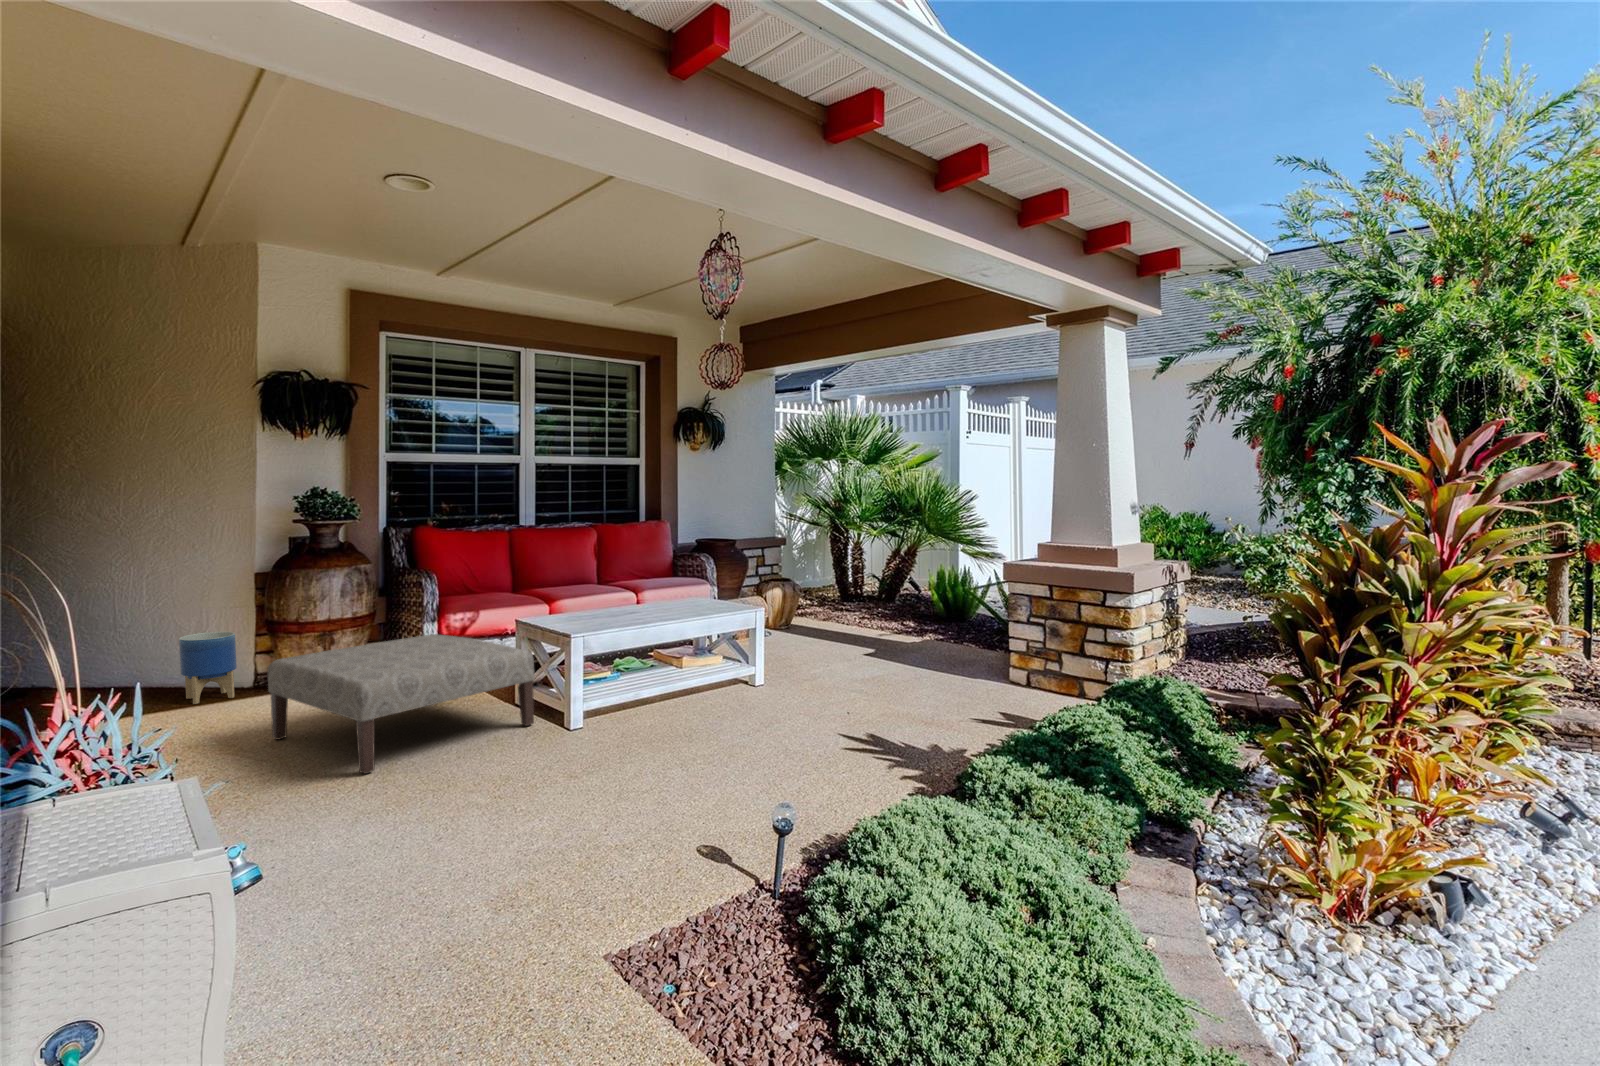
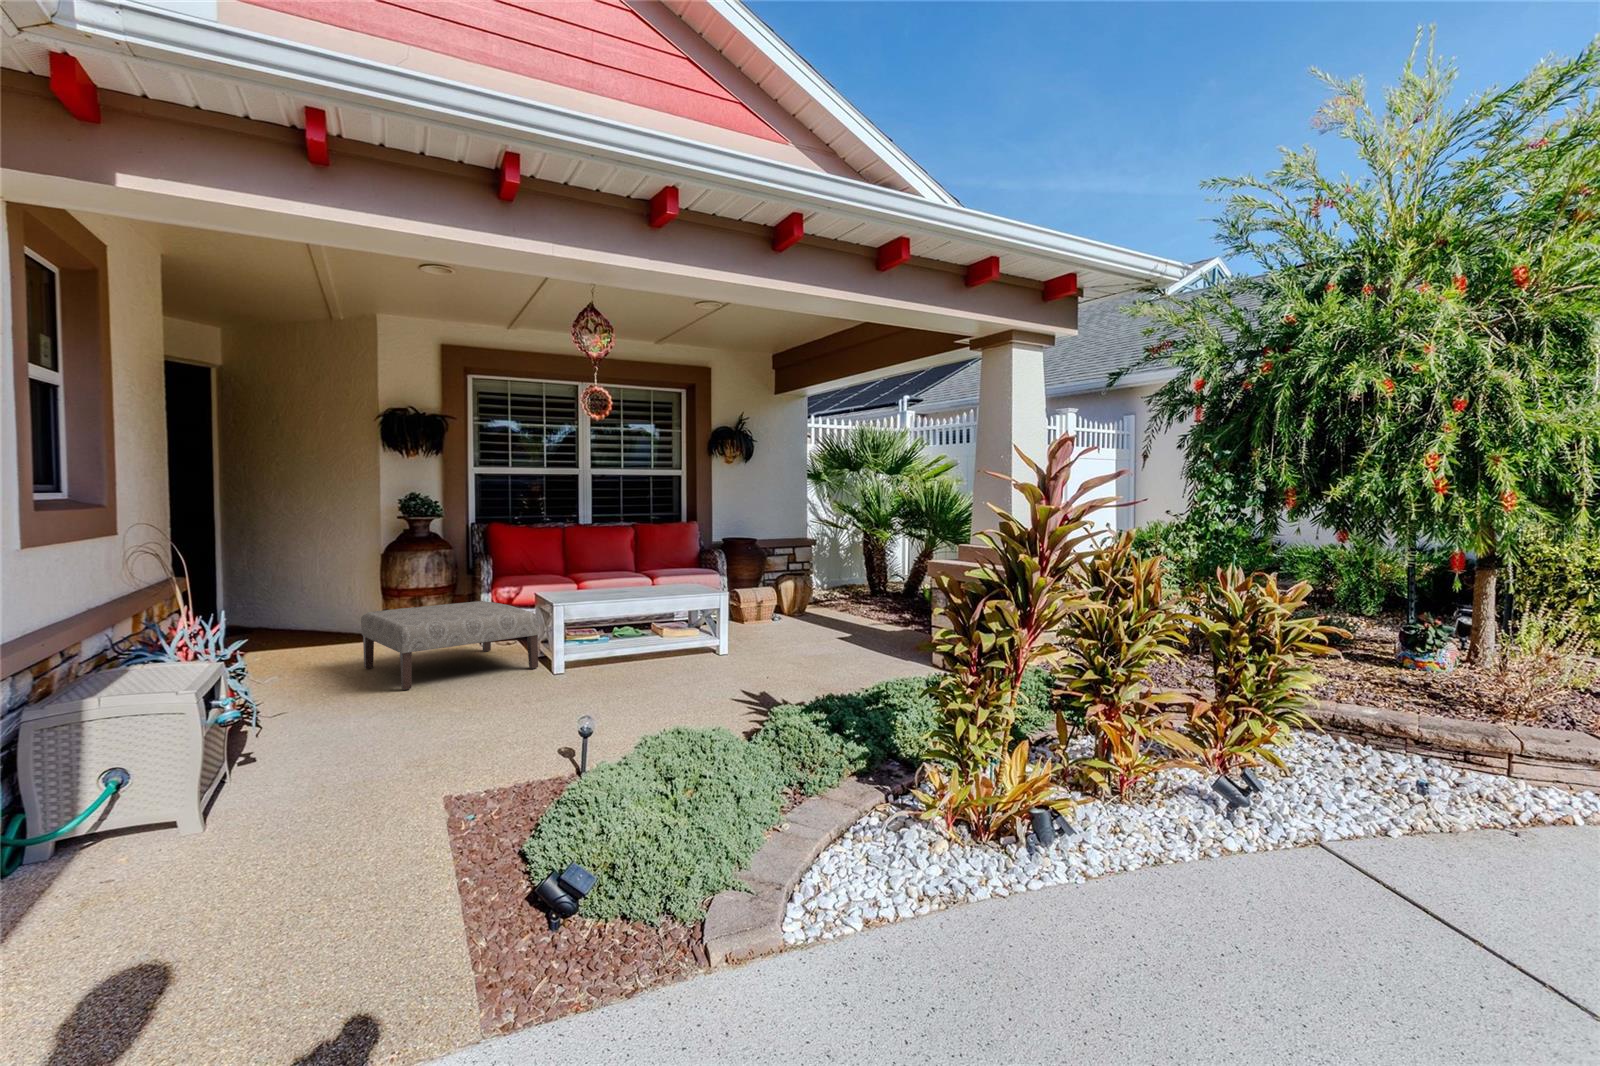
planter: present [179,632,237,704] -> none [324,597,361,646]

